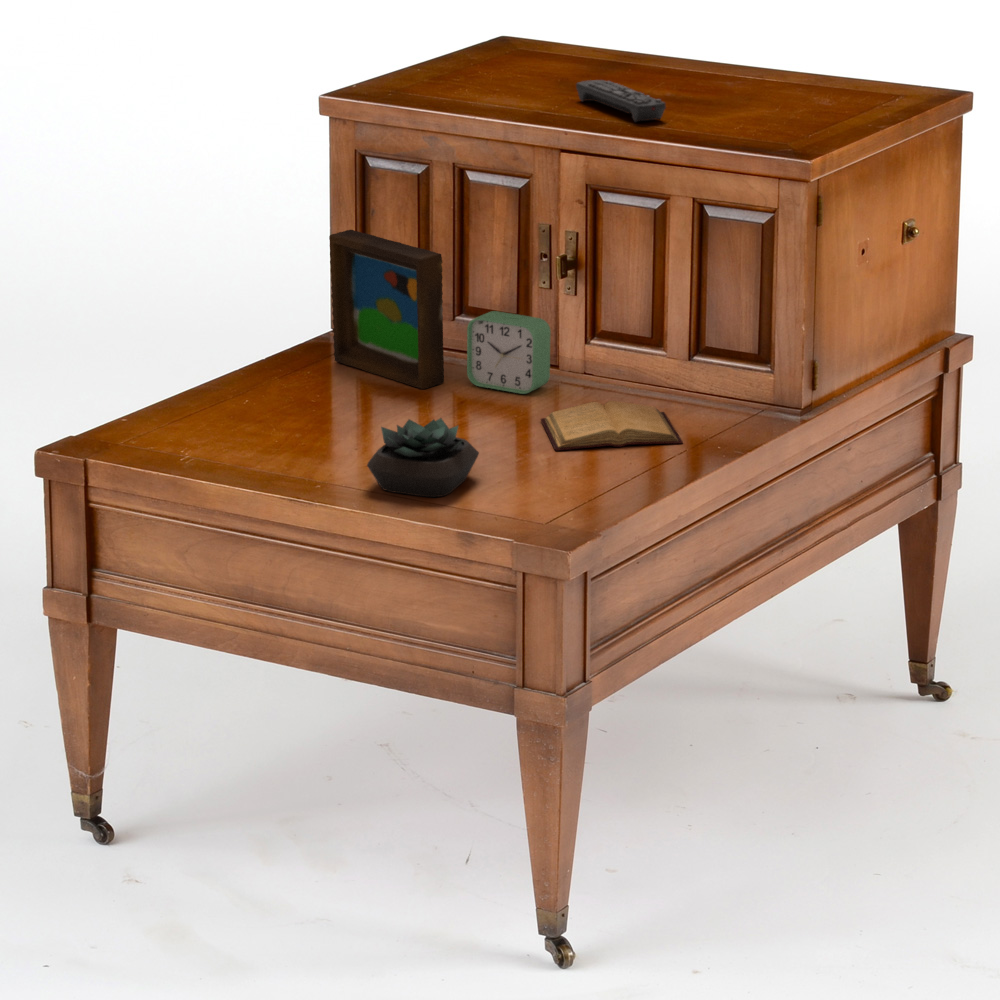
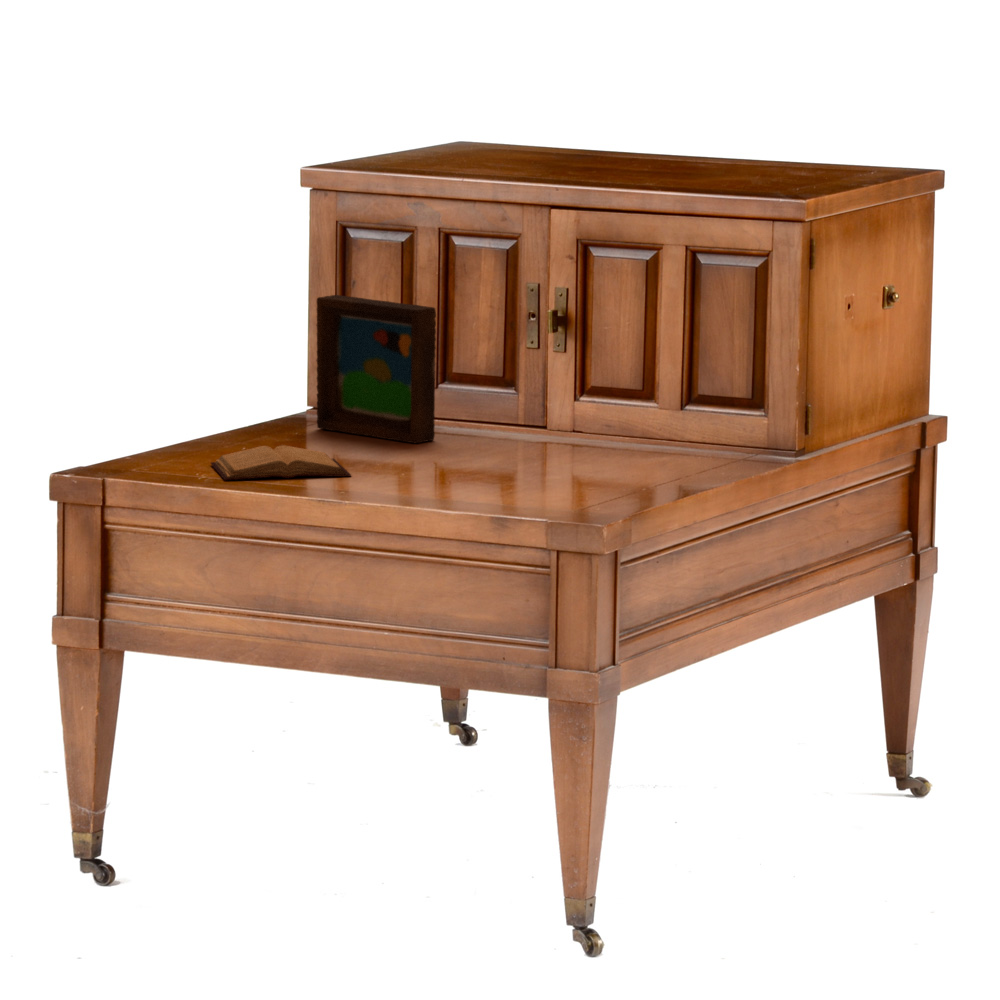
remote control: present [576,80,666,122] -> none [558,153,653,182]
alarm clock: present [467,311,551,394] -> none [459,368,543,446]
book: present [541,401,683,451] -> present [211,445,351,480]
succulent plant: present [367,418,479,497] -> none [393,432,498,499]

